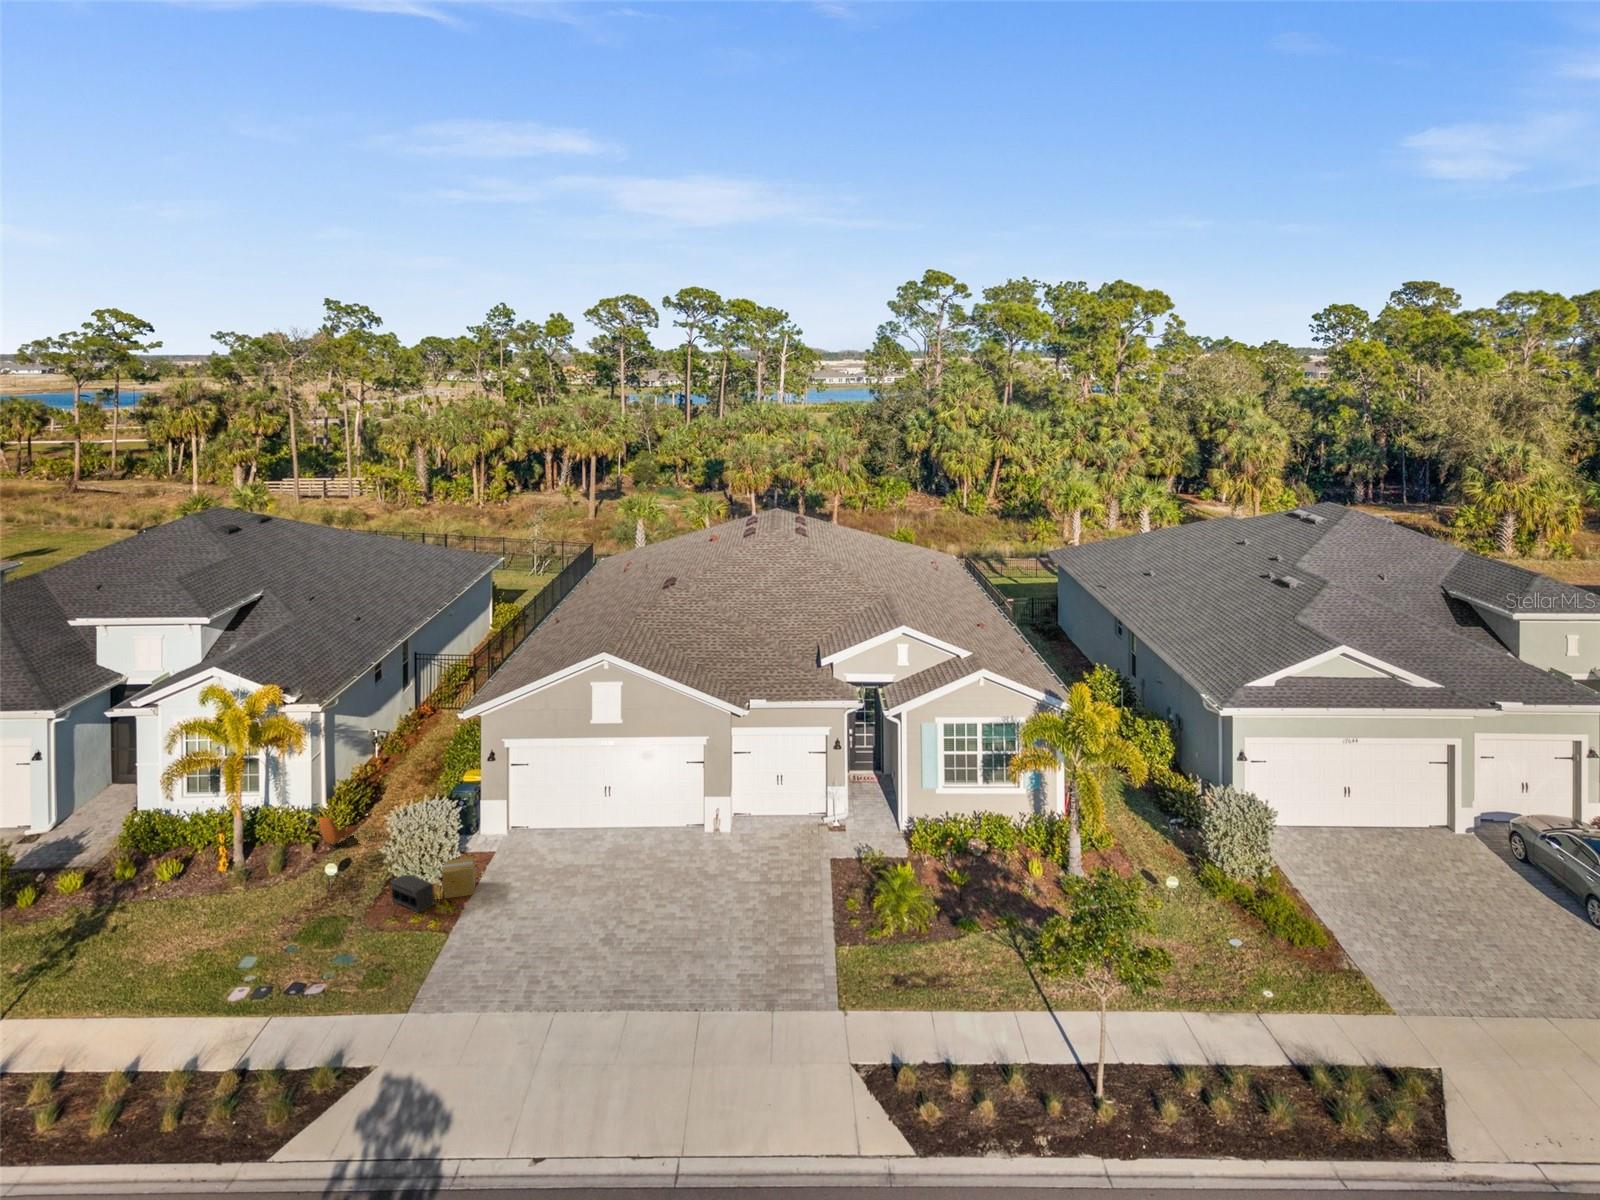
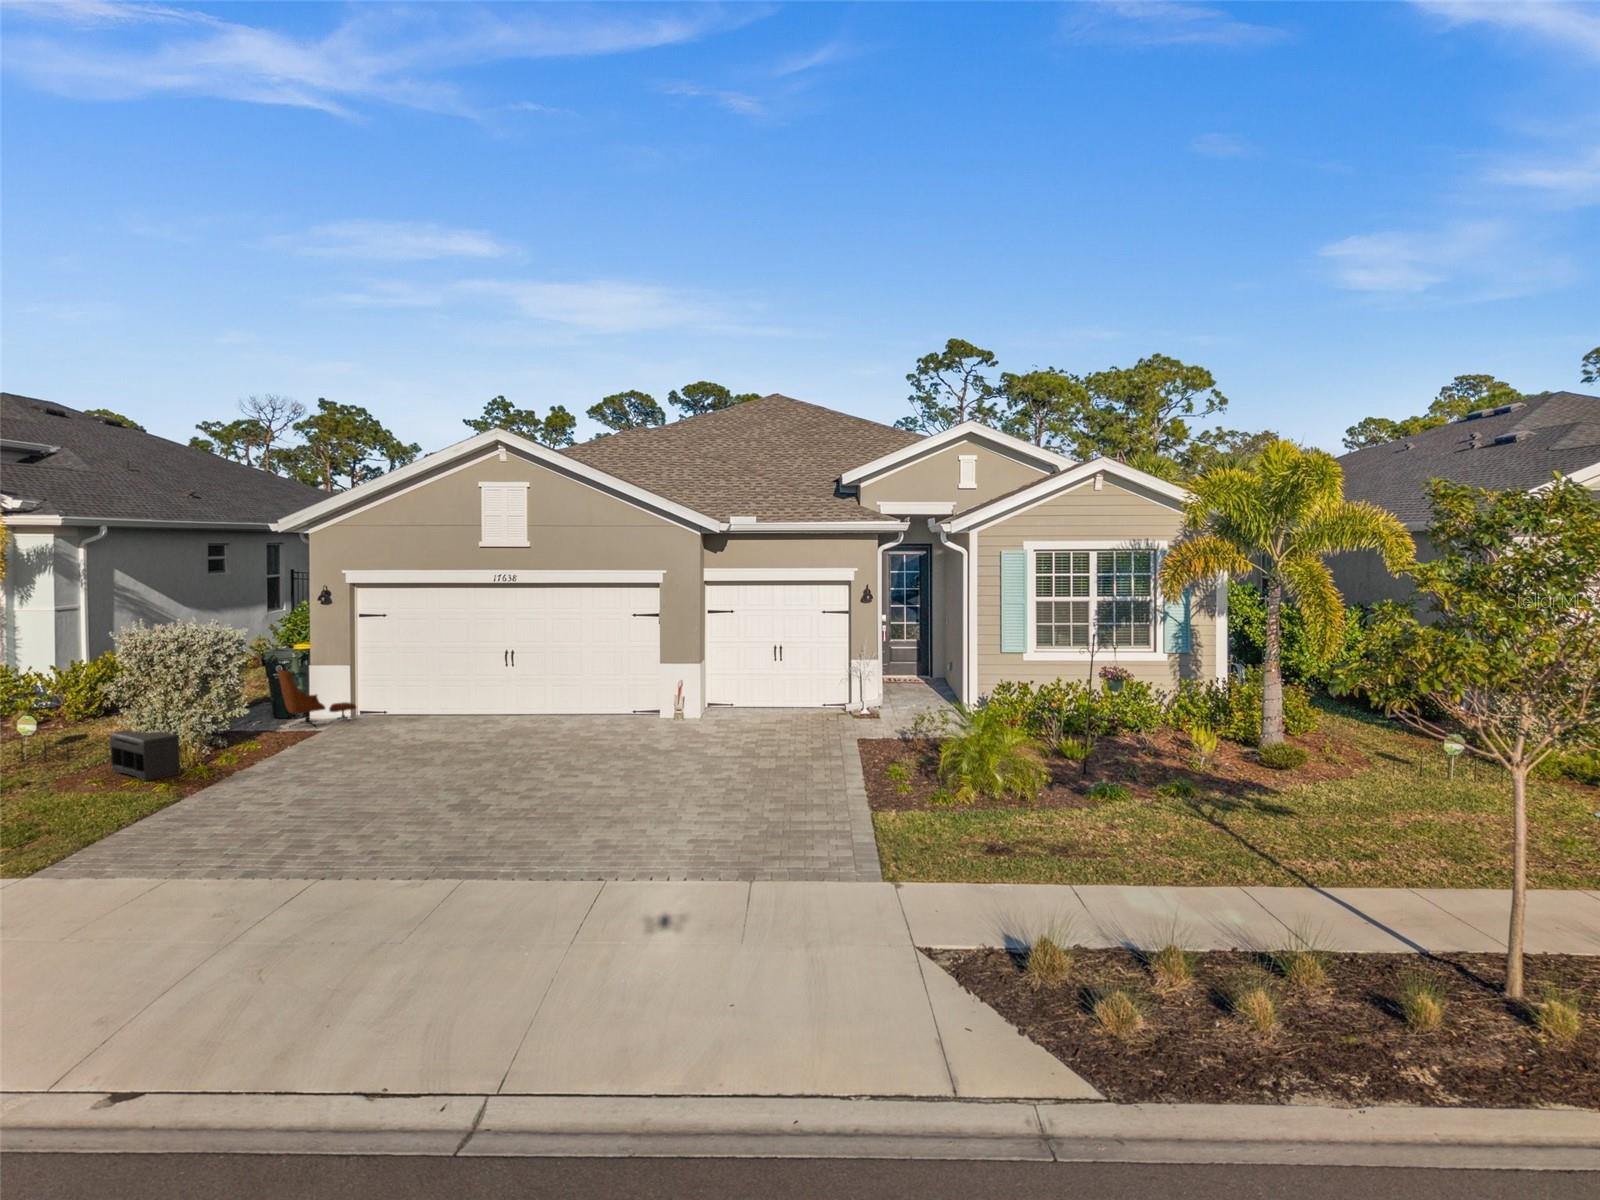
lounge chair: present [319,818,357,847] -> present [277,669,356,725]
cardboard box: present [442,857,476,898] -> none [200,711,267,769]

